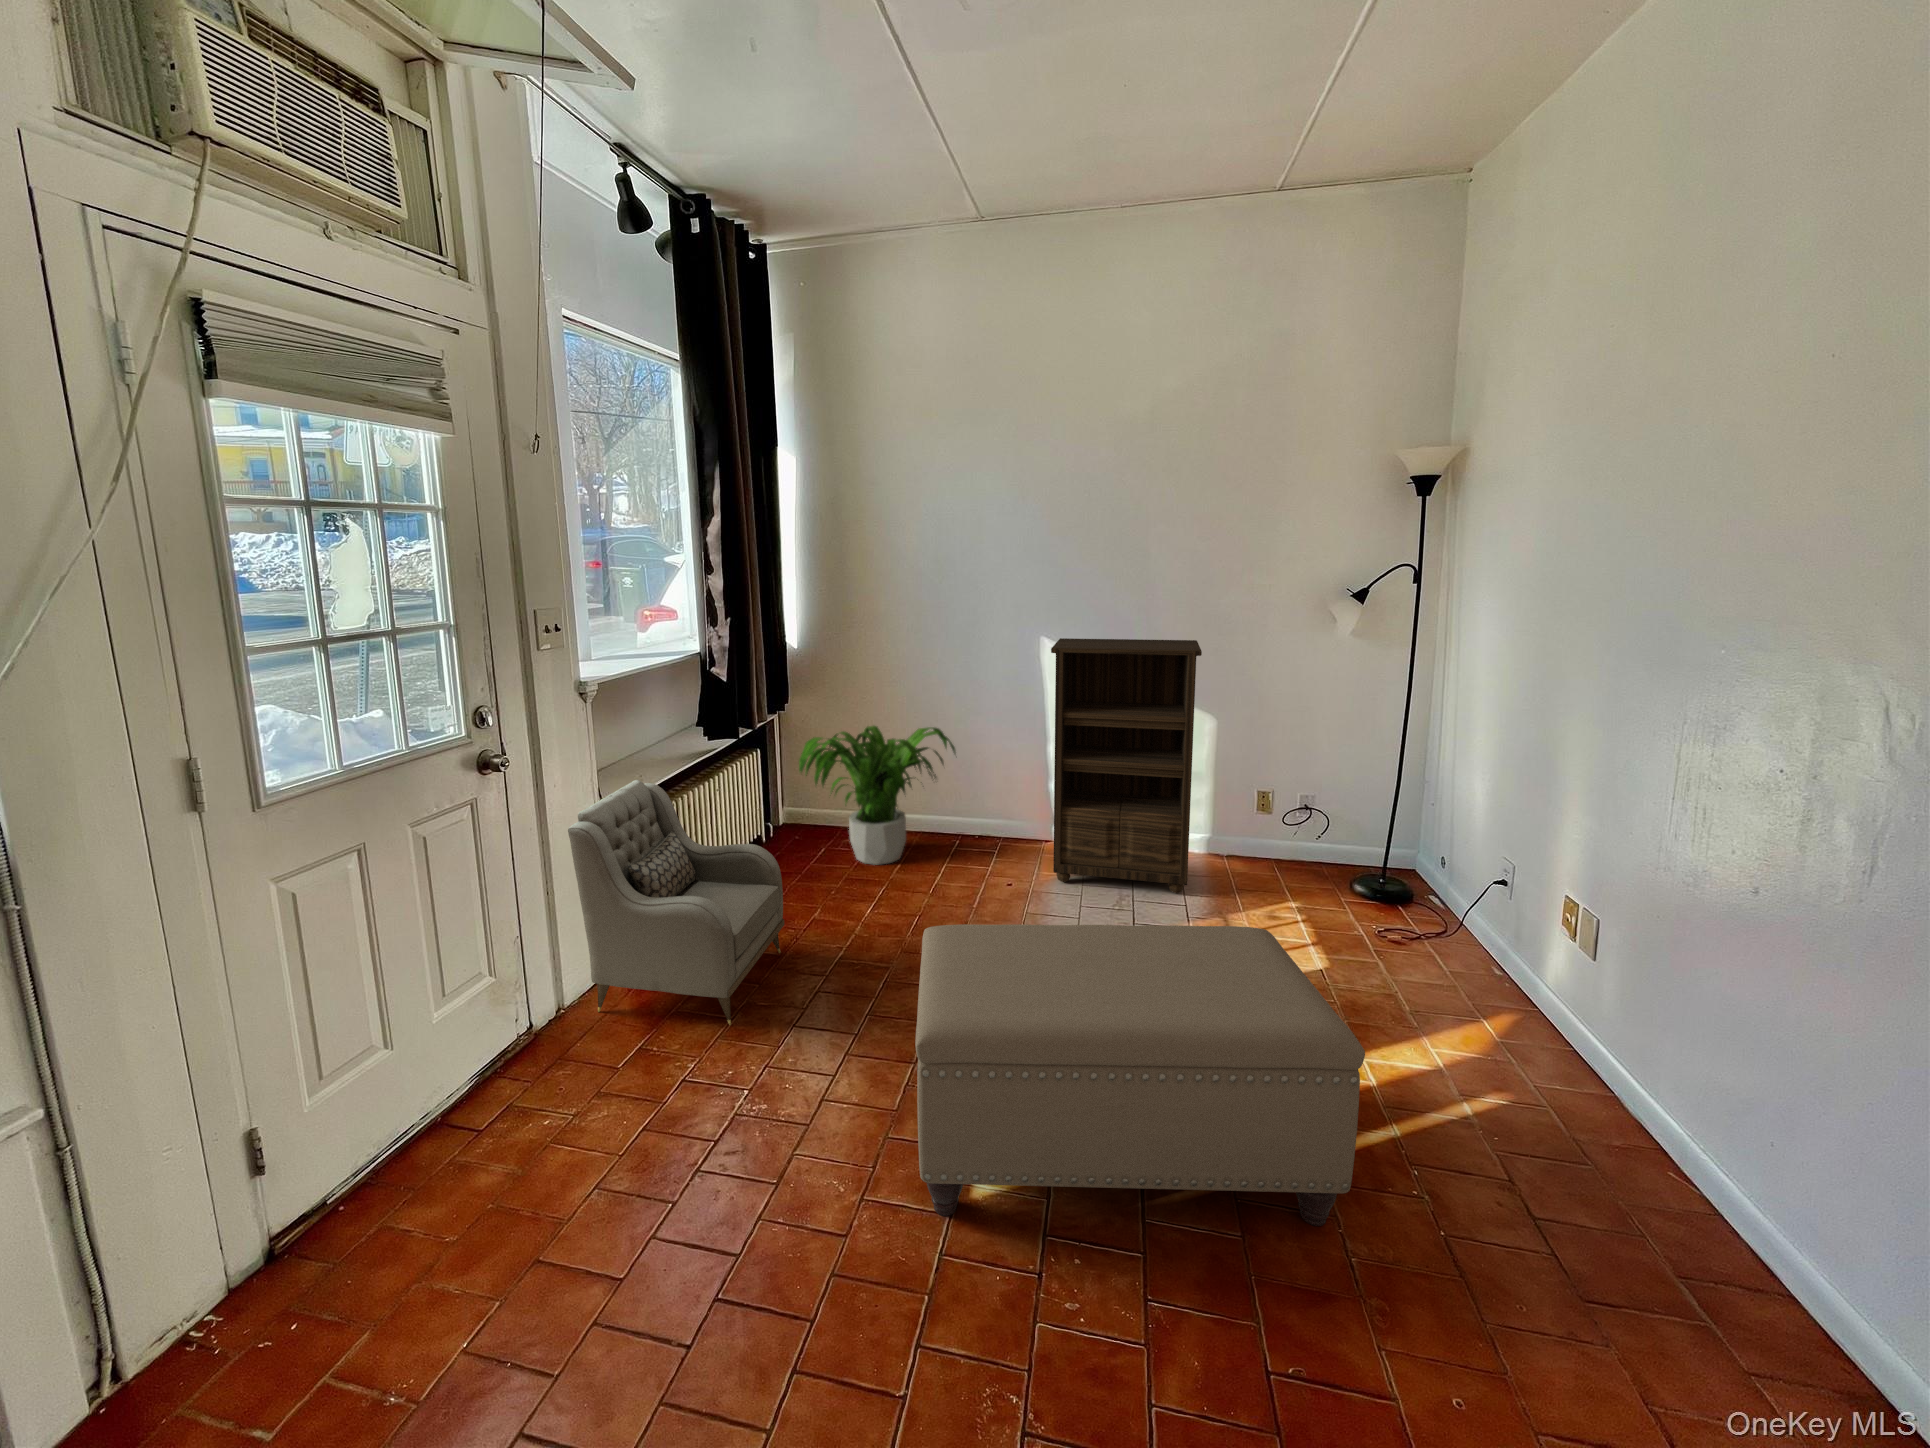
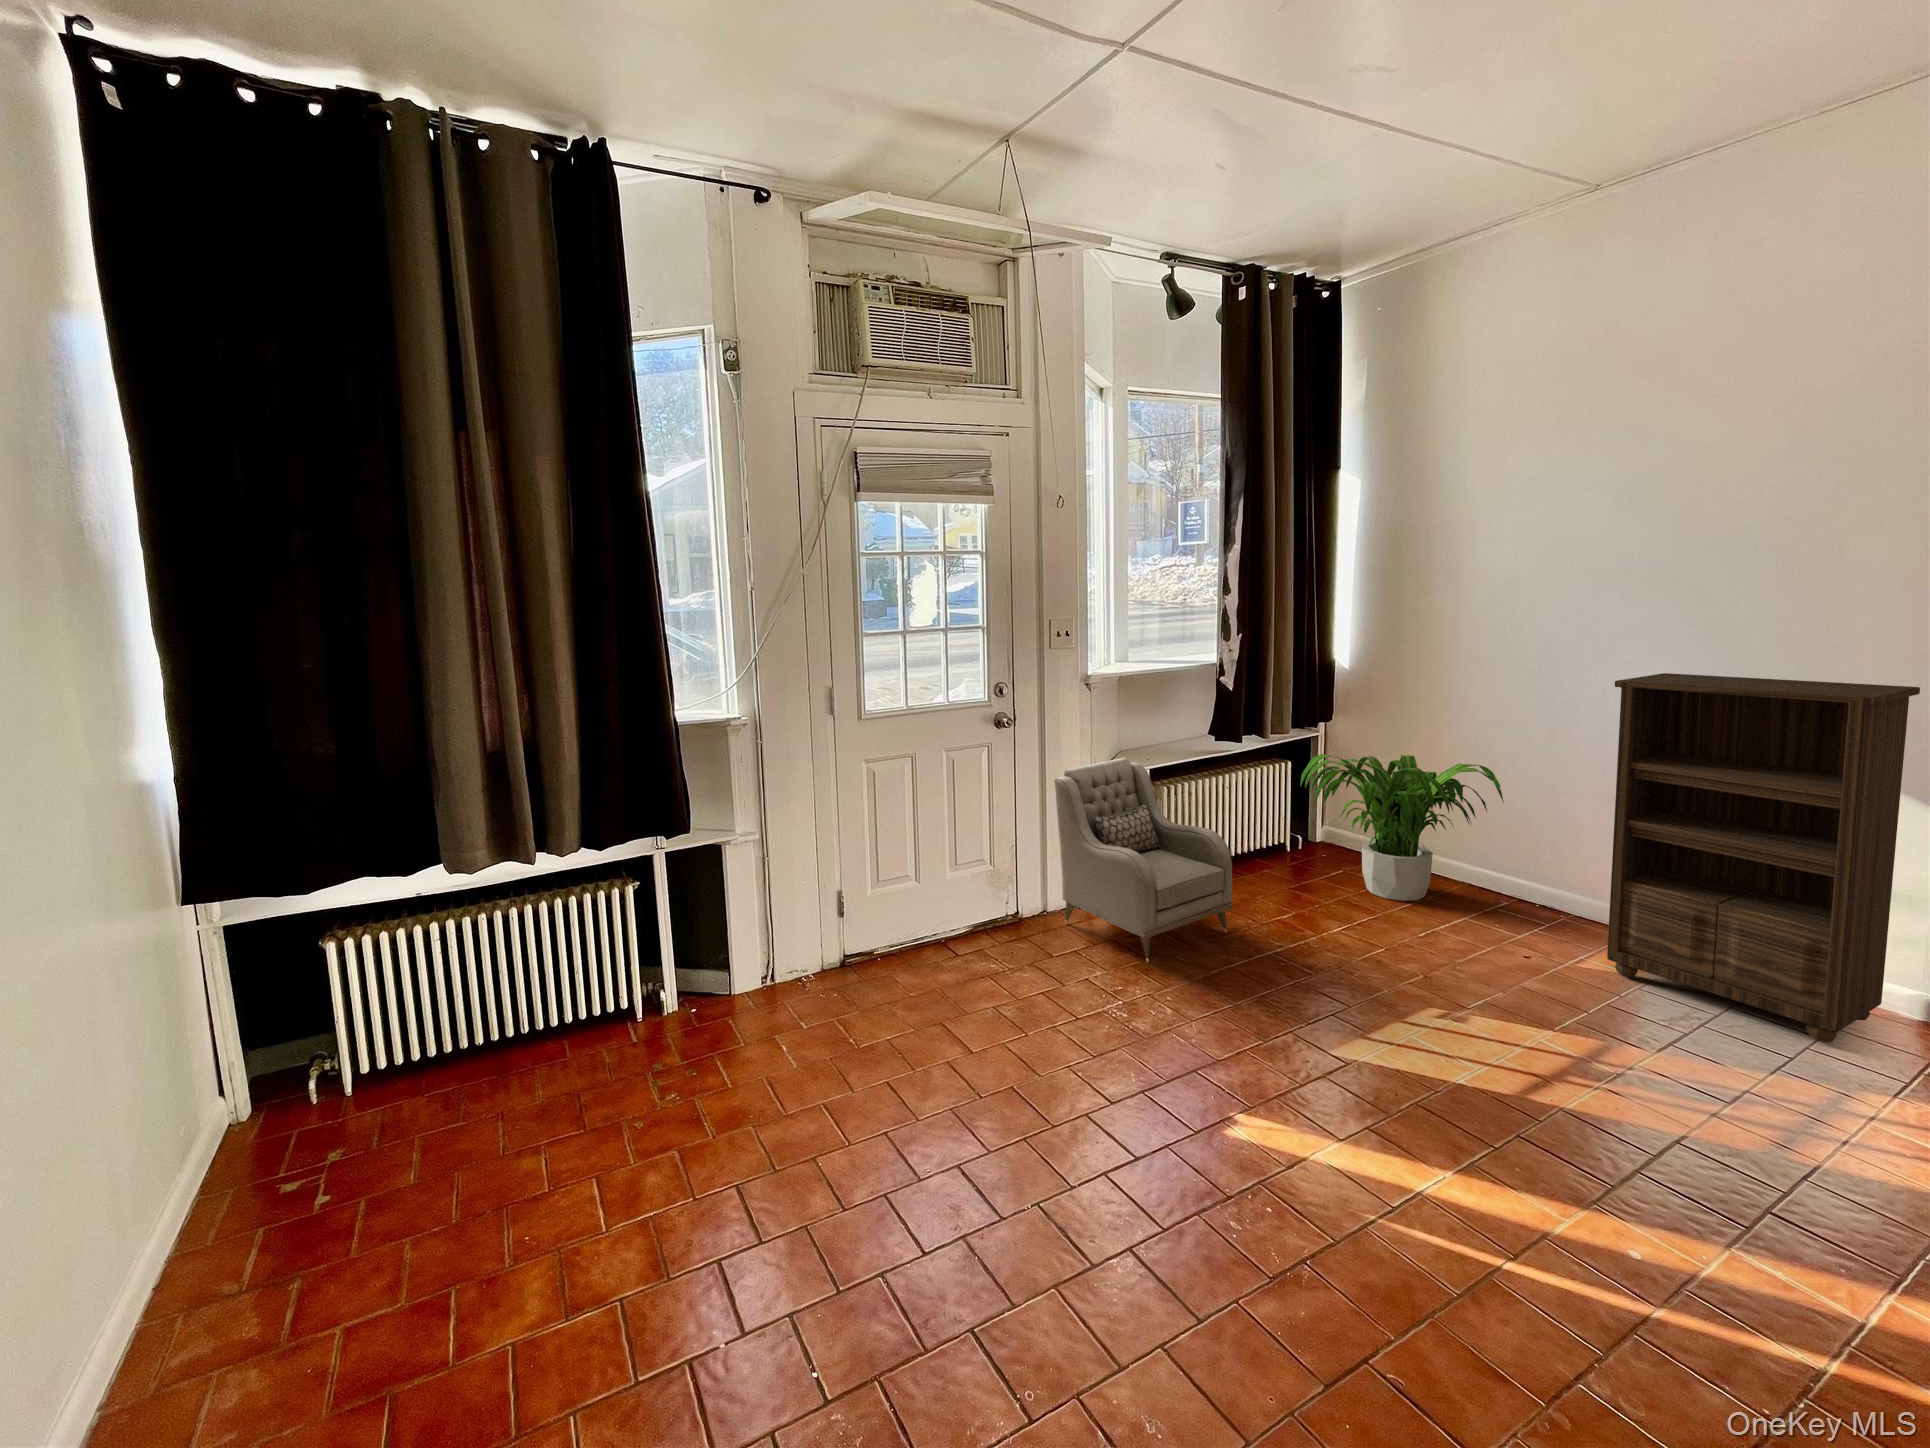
ottoman: present [915,924,1365,1226] -> none [1185,912,1720,1359]

